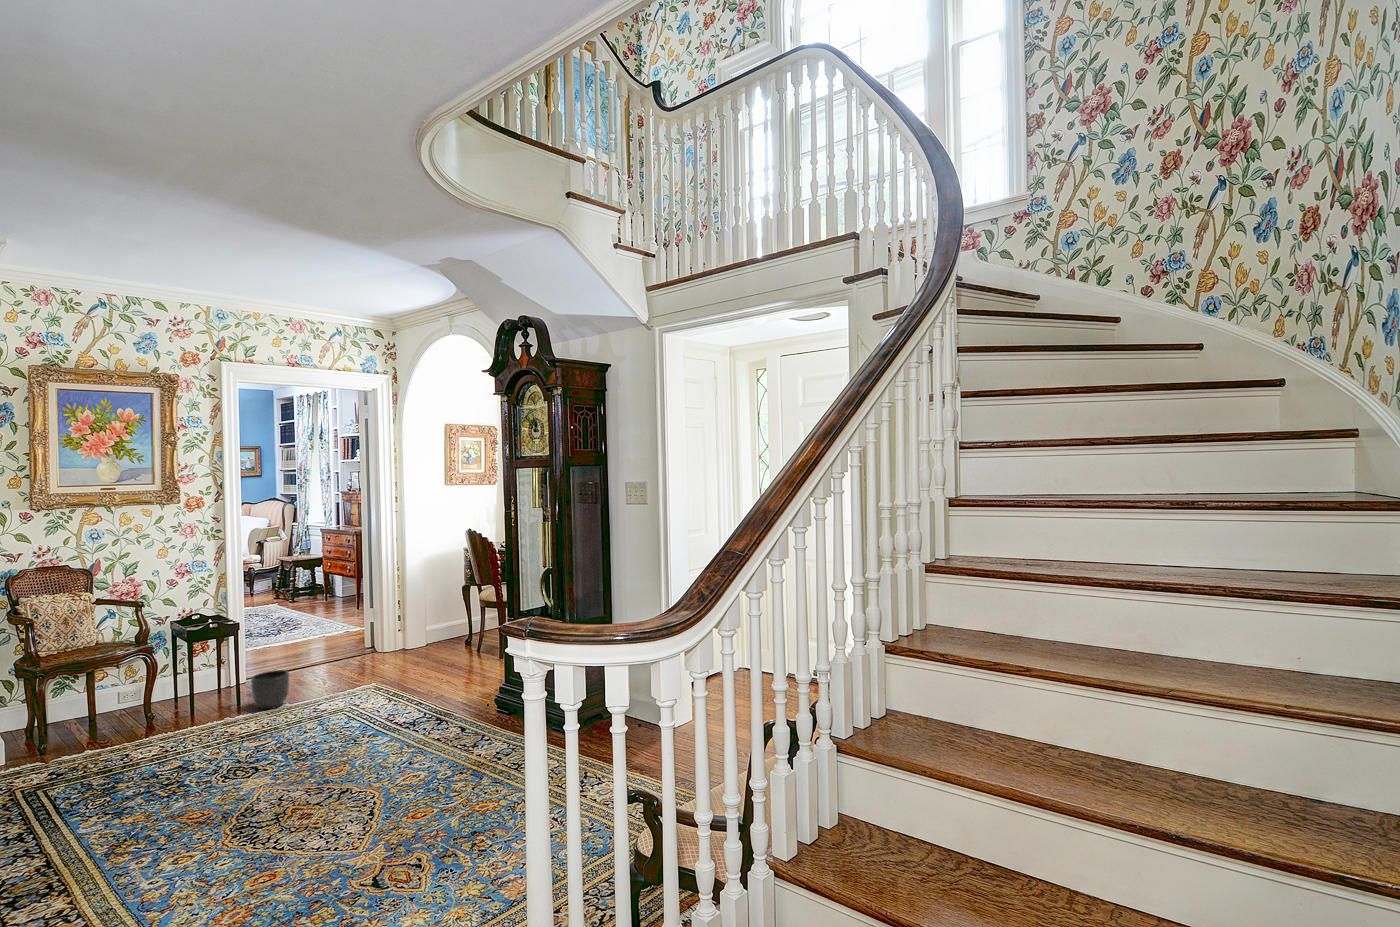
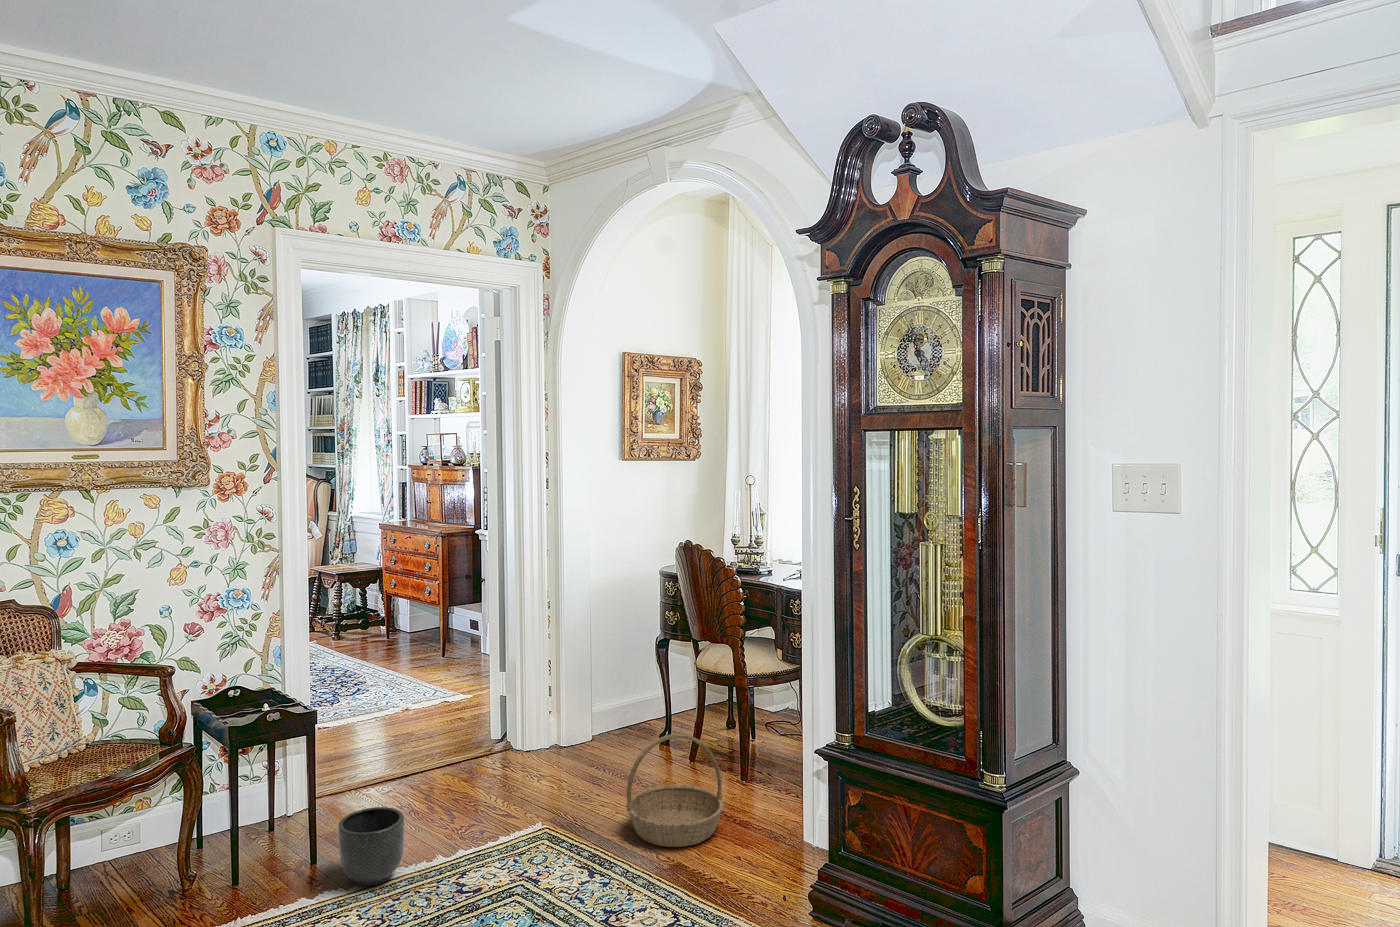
basket: none [419,628,475,686] -> present [627,734,723,847]

